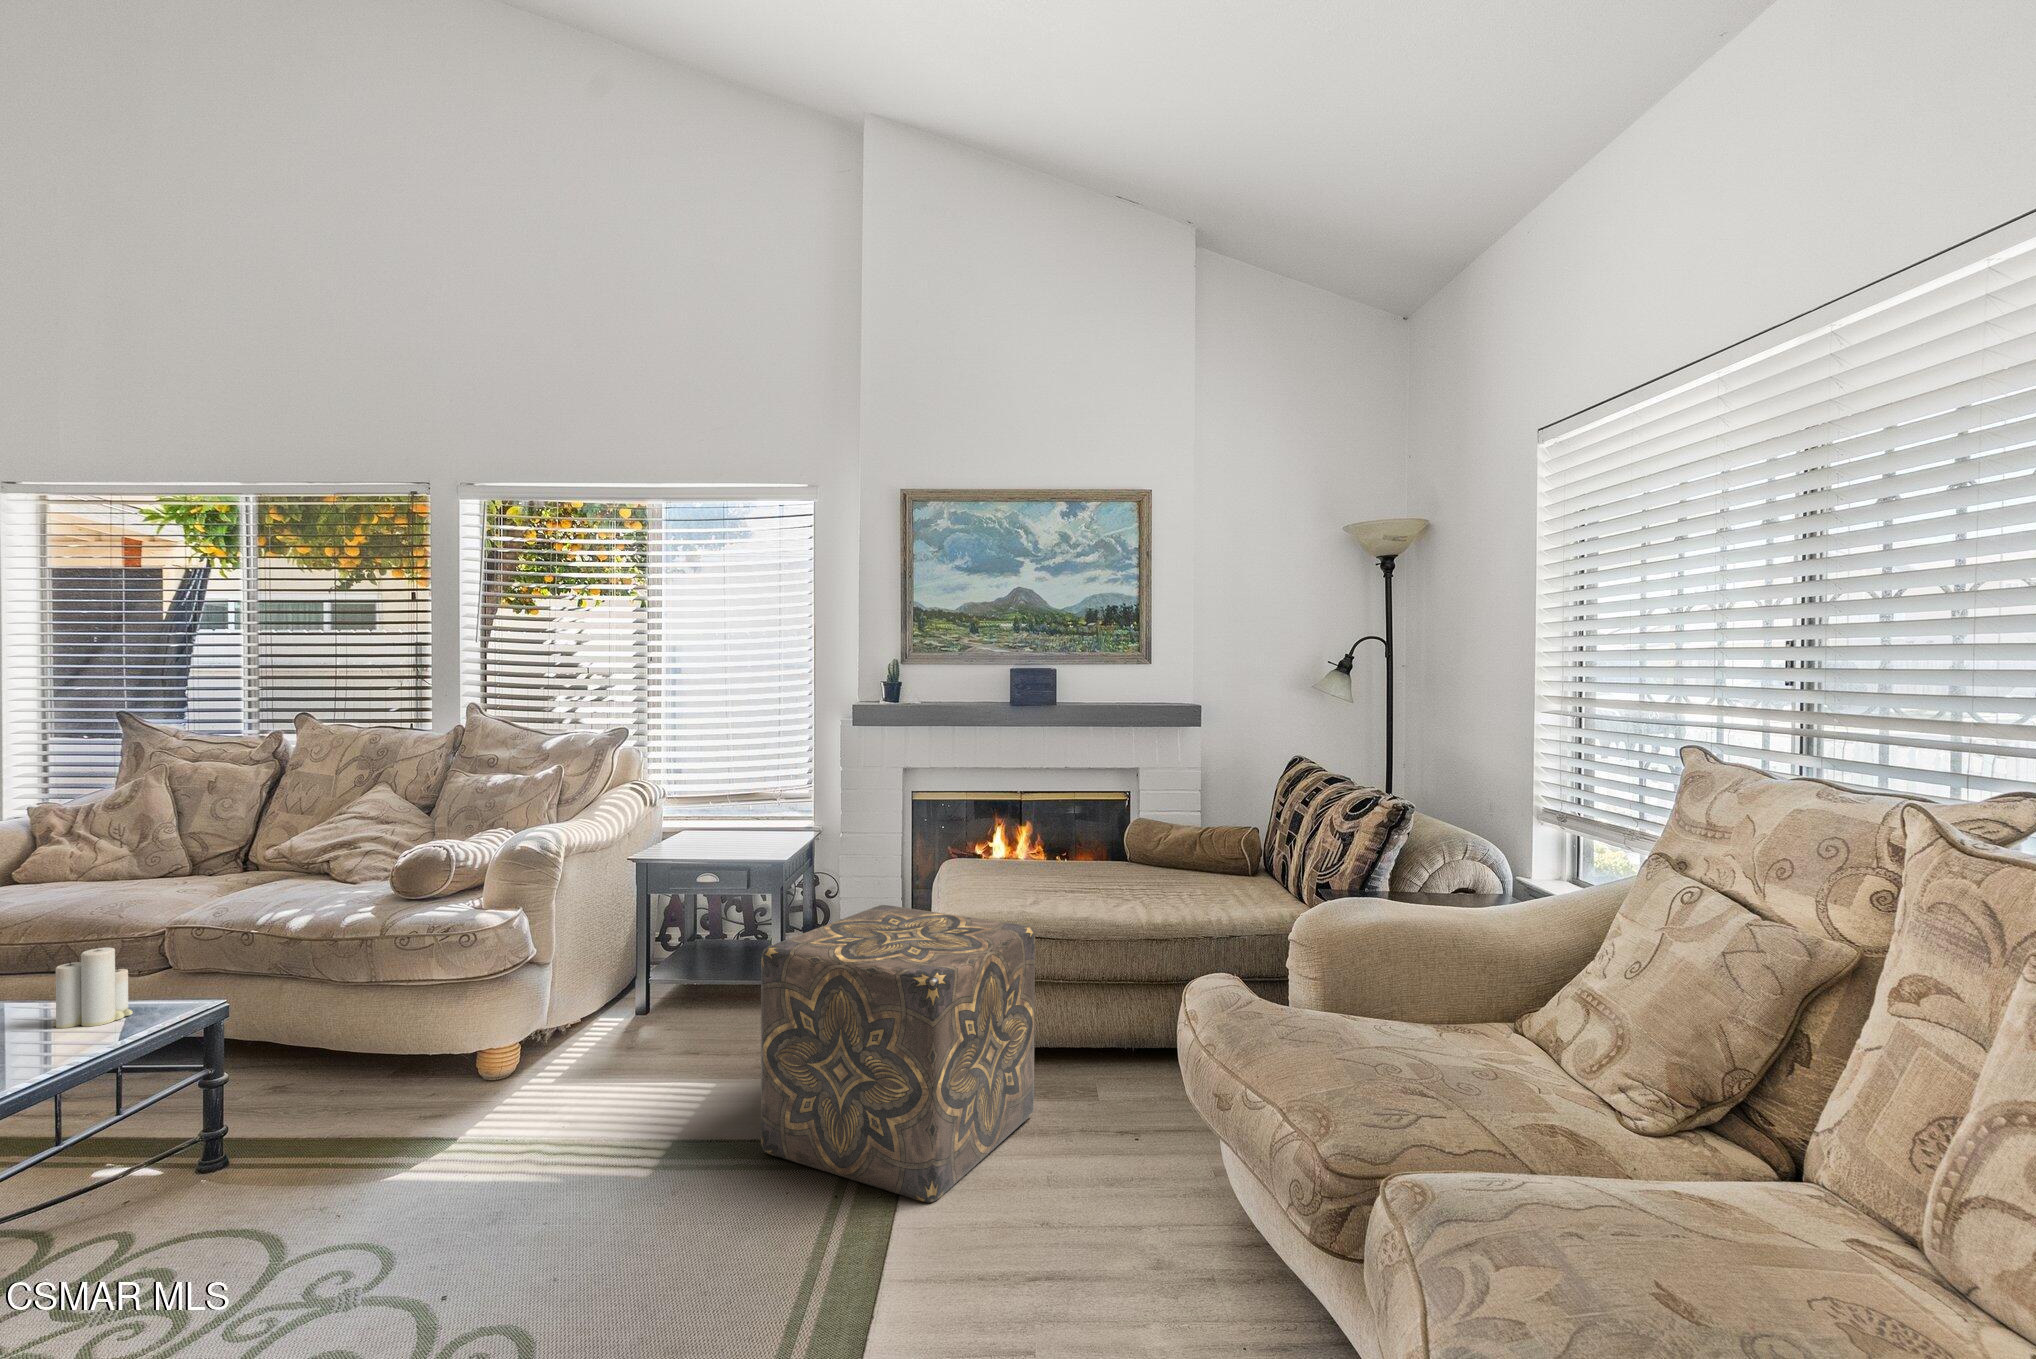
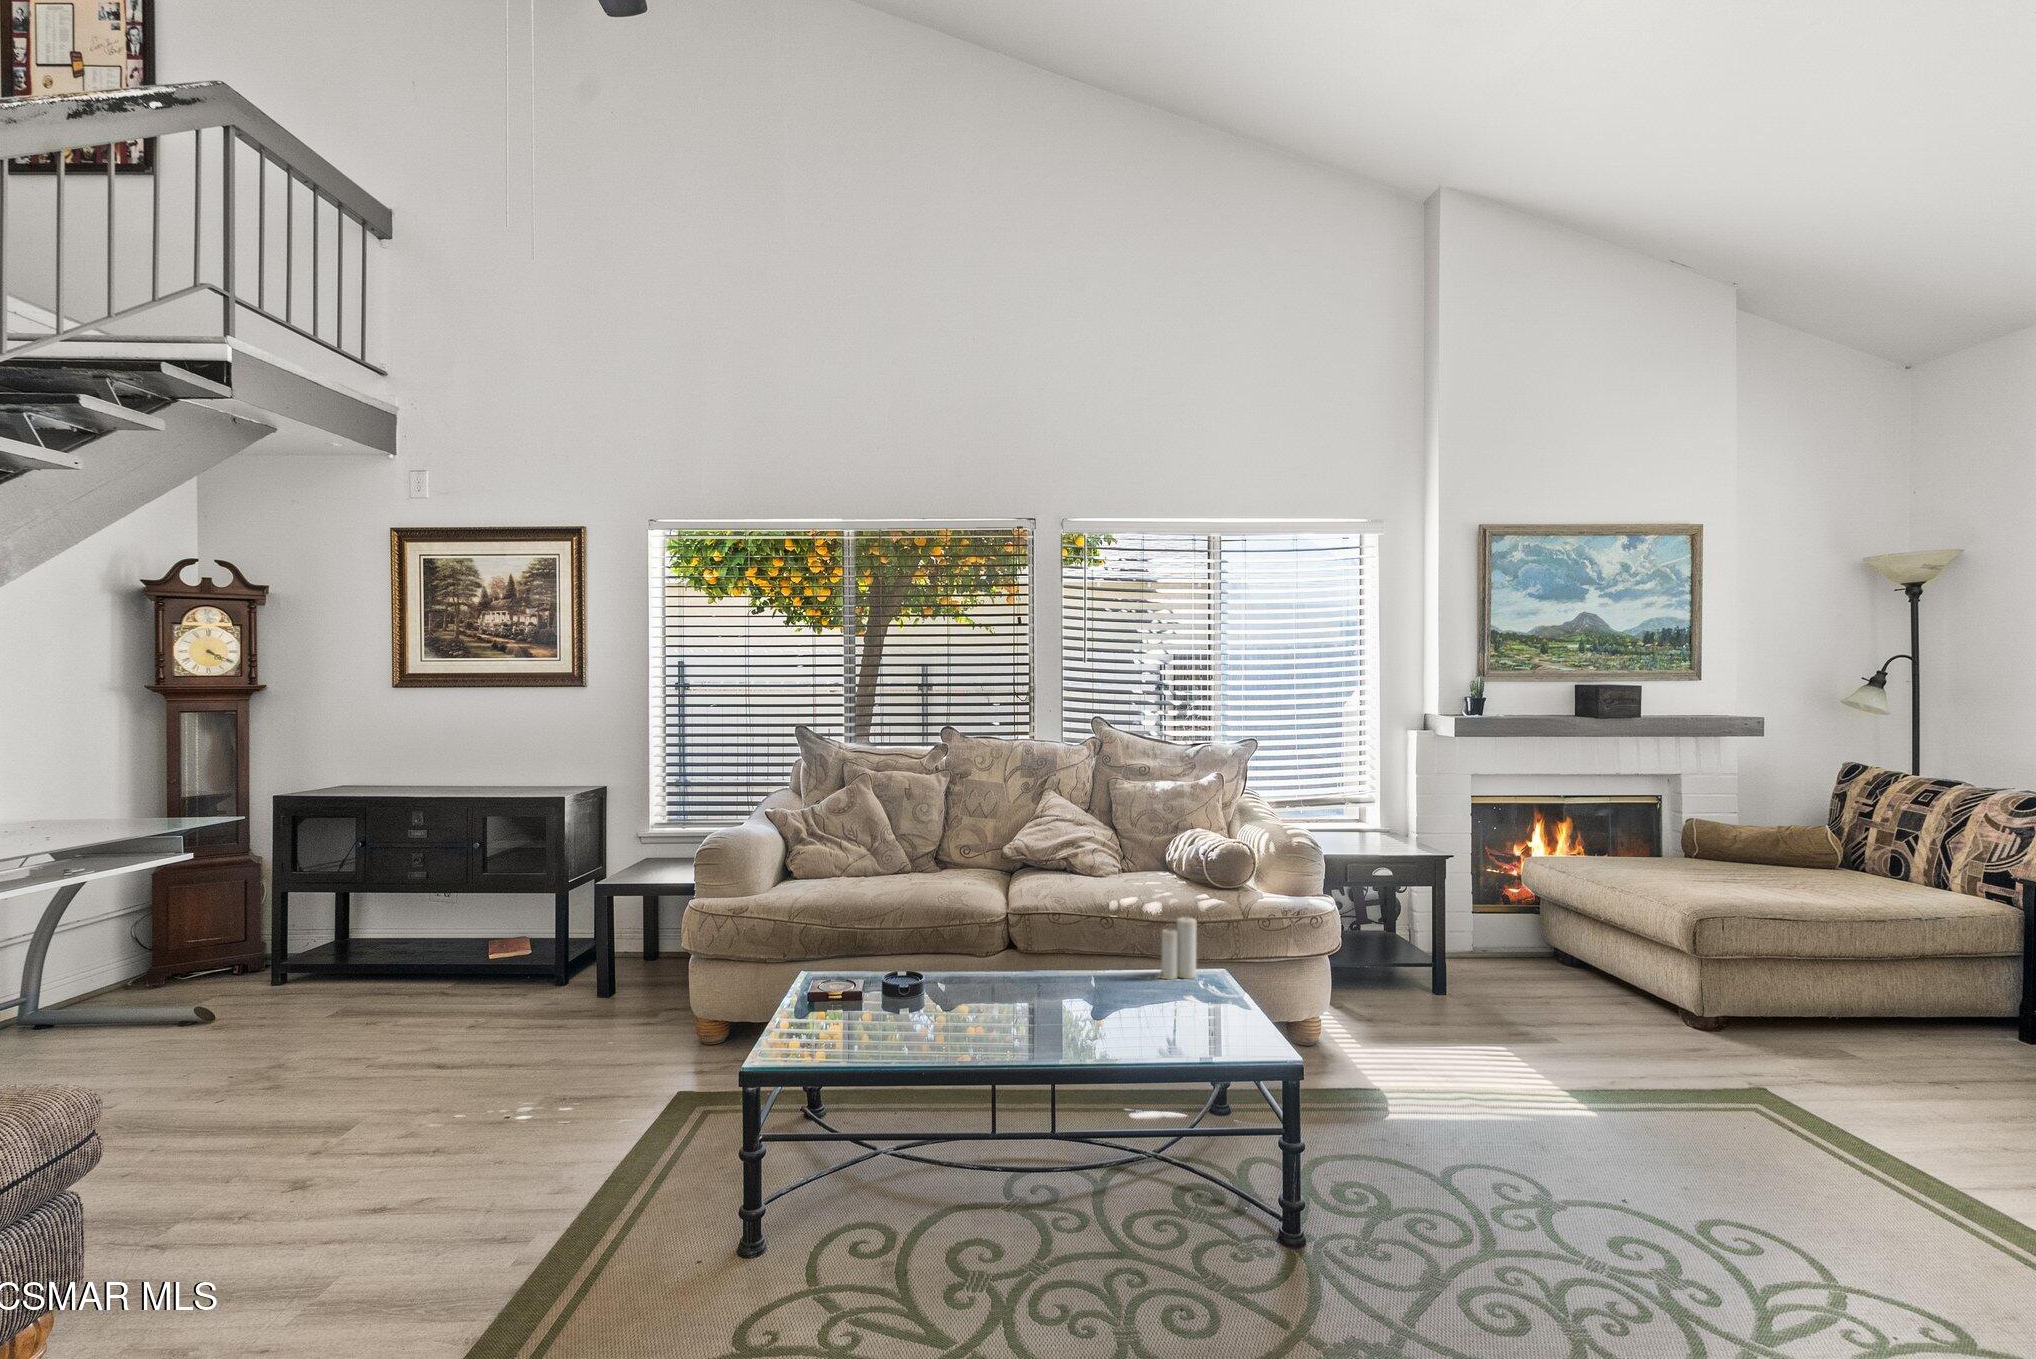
ottoman: present [761,905,1035,1203] -> none [1646,891,1860,1114]

